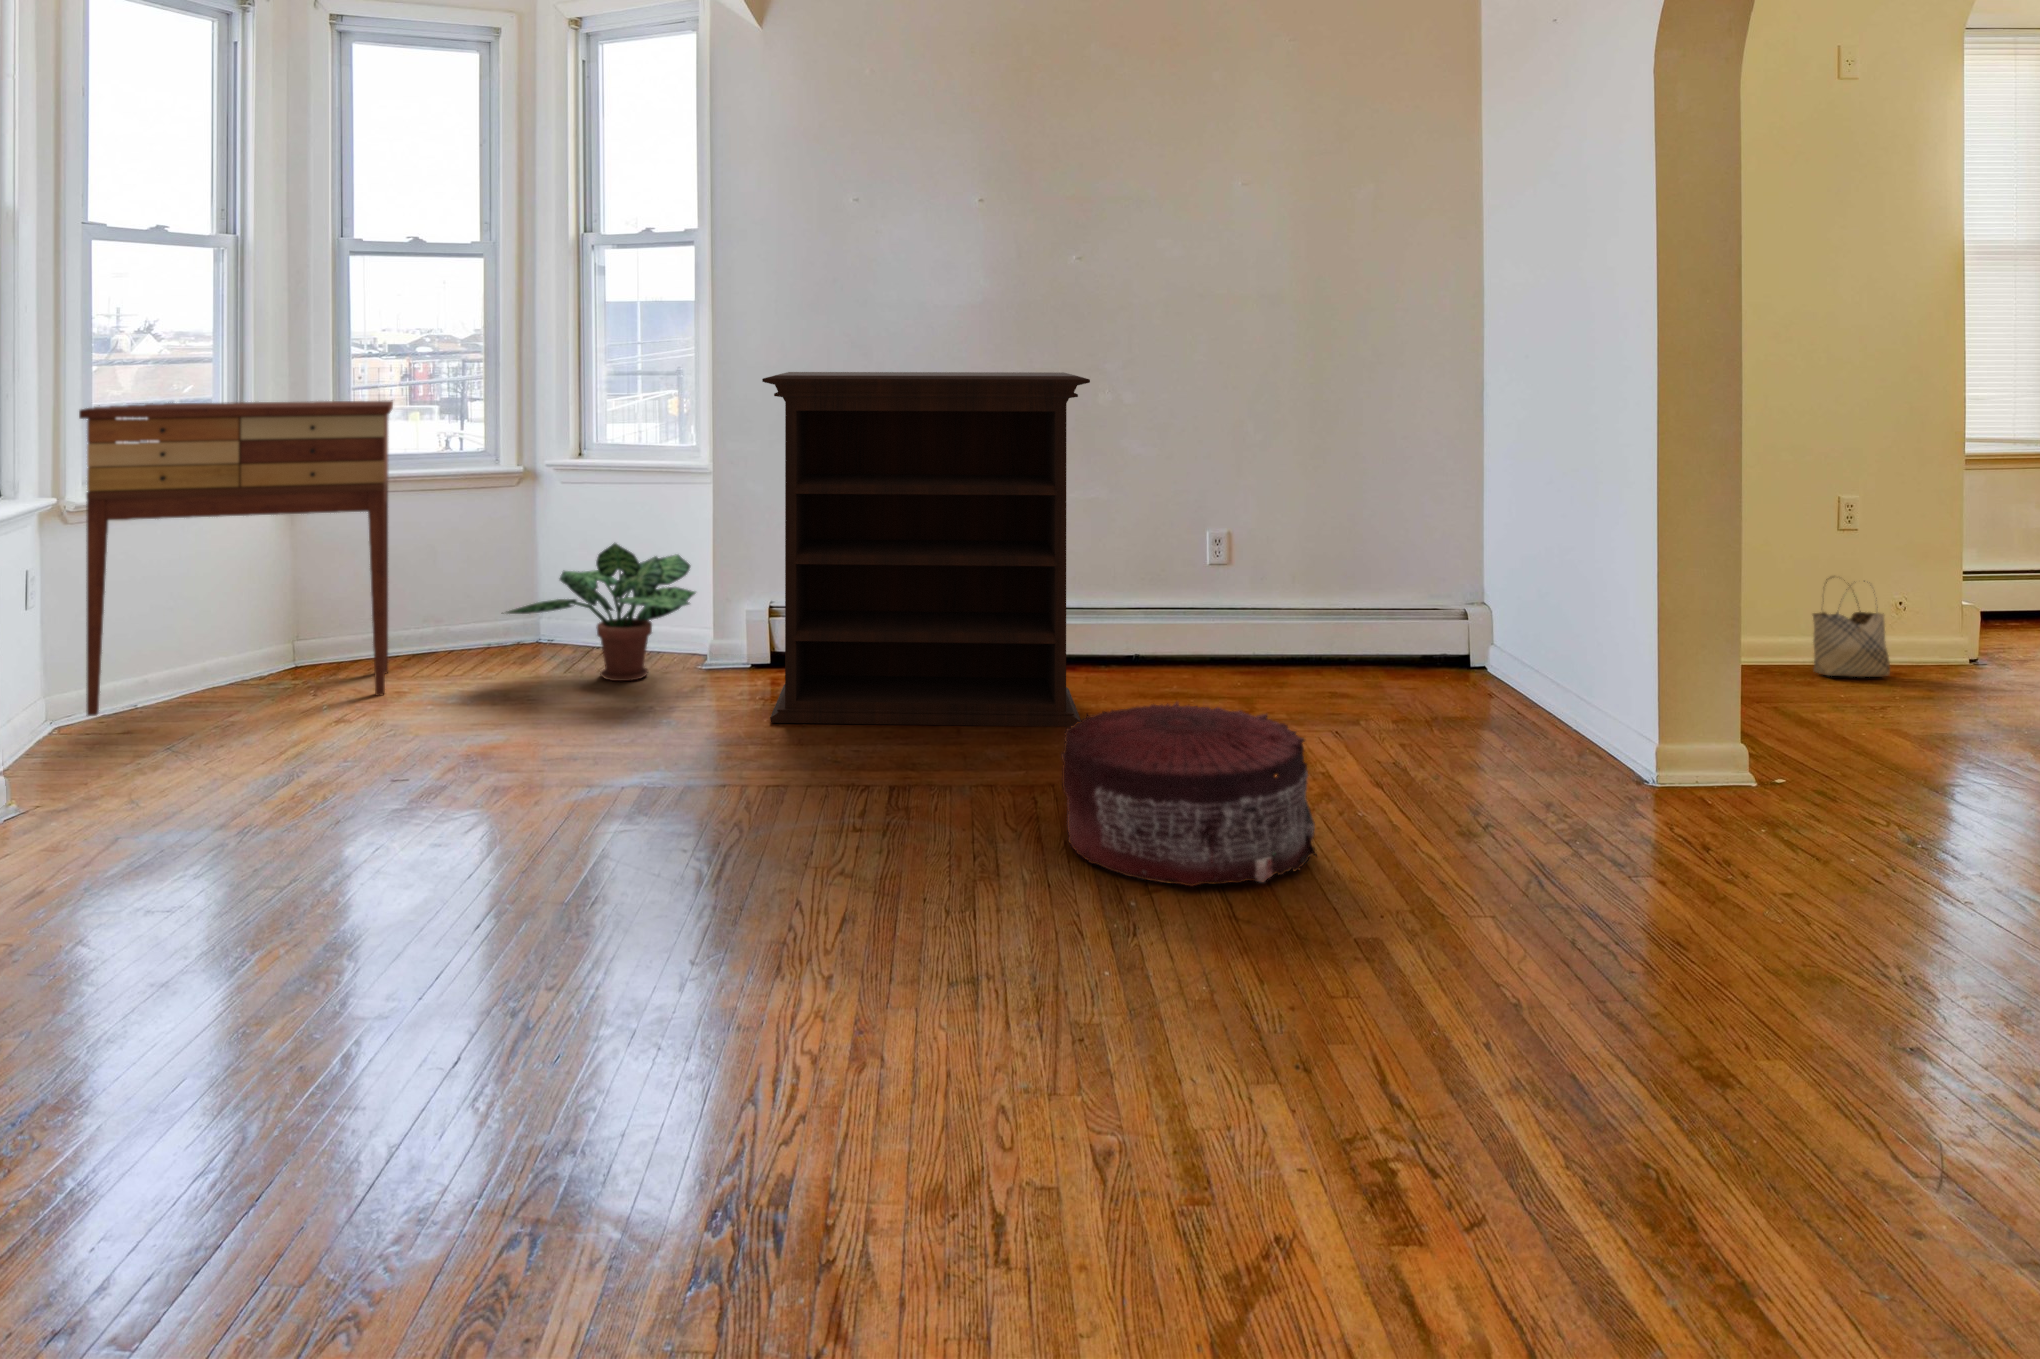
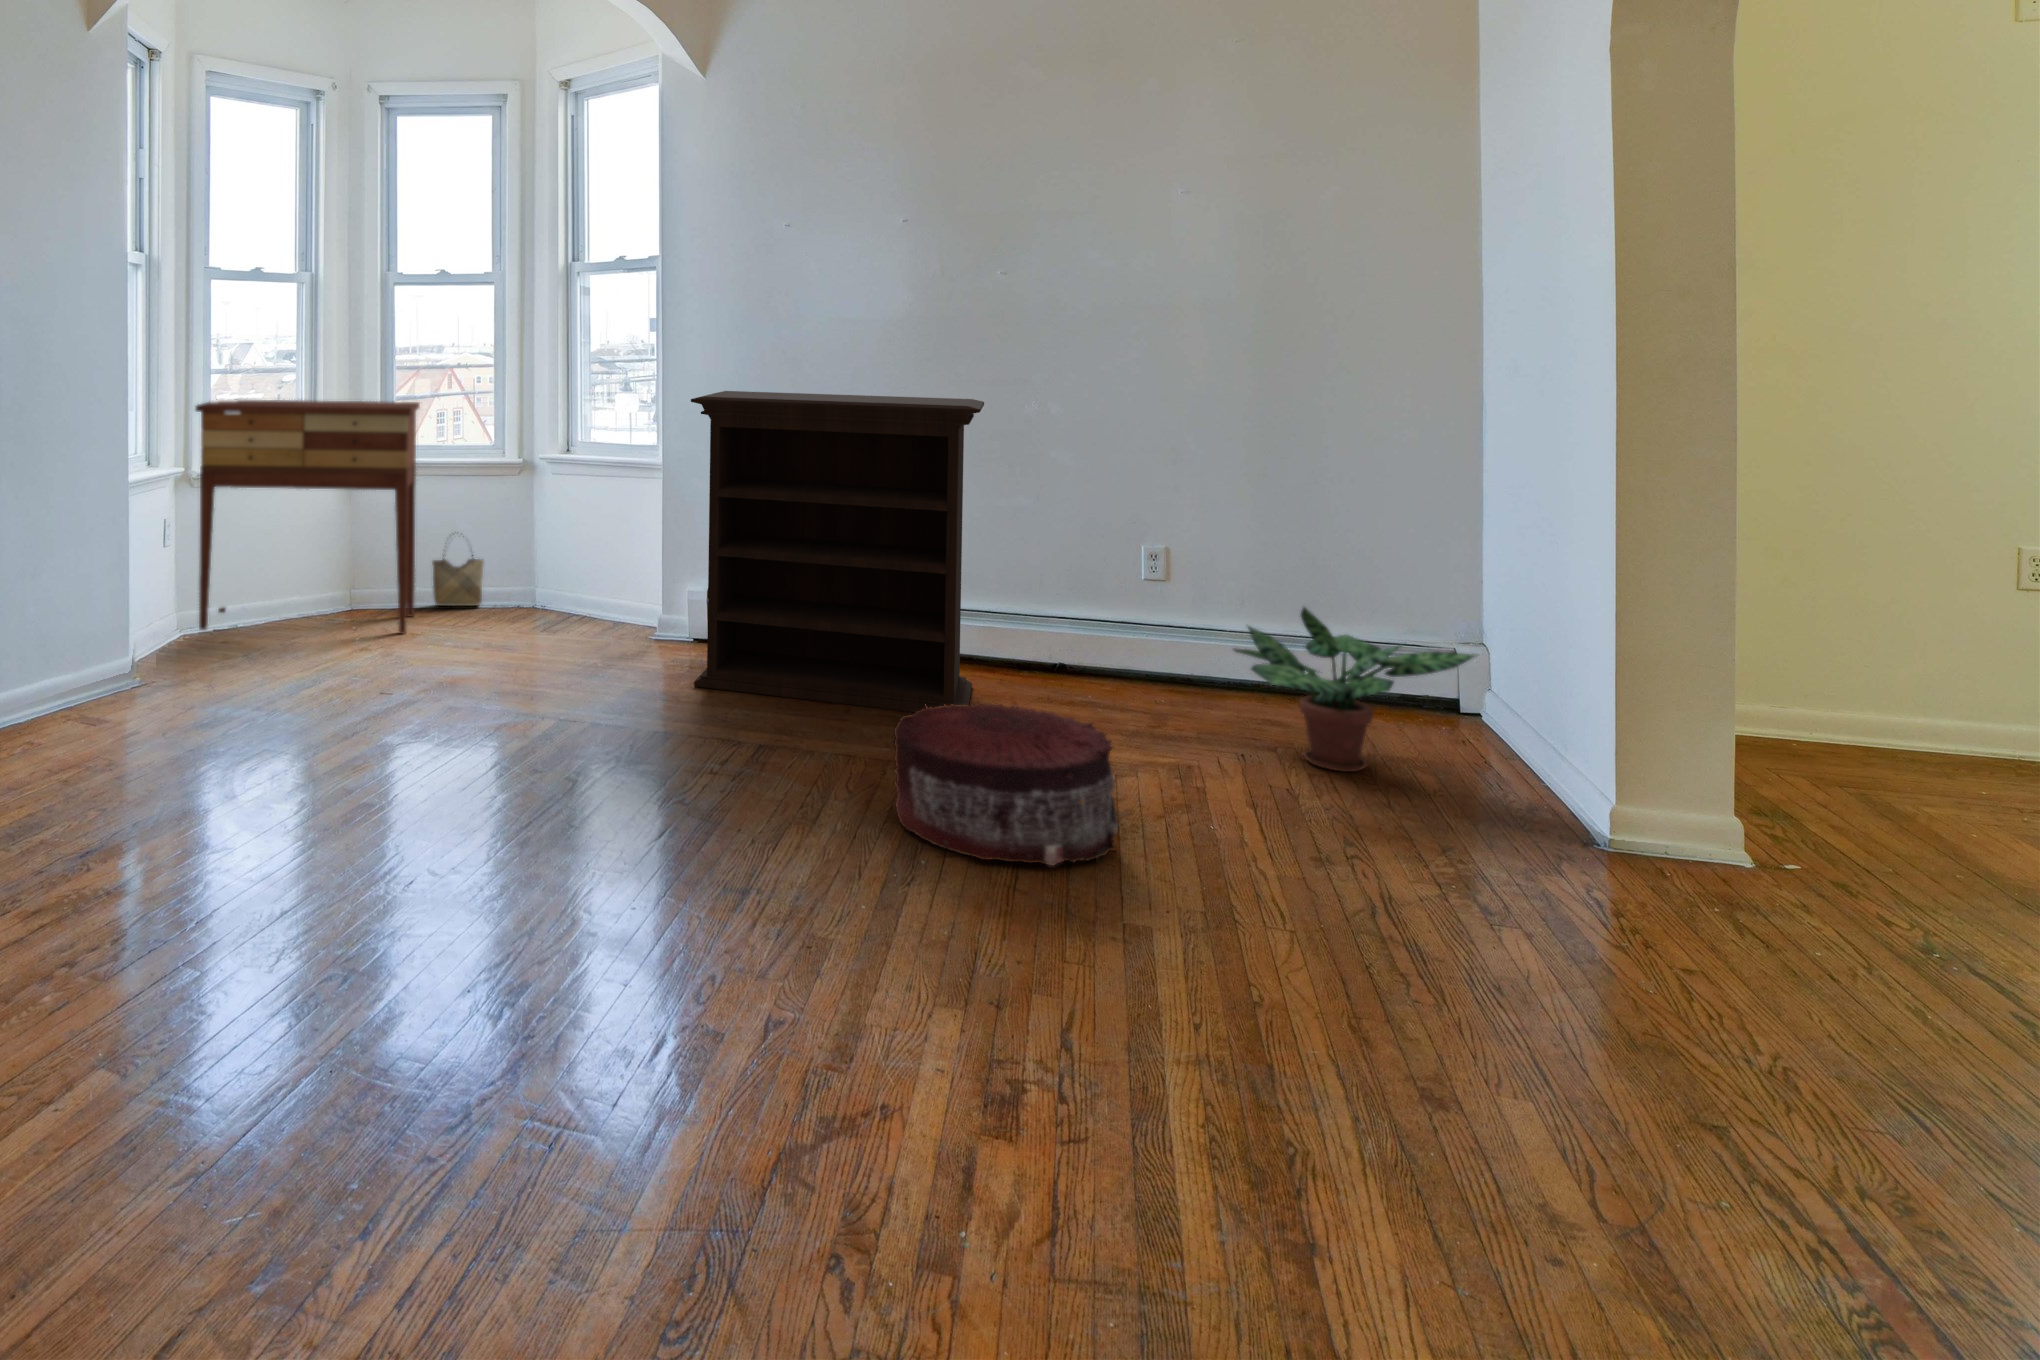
potted plant: present [506,543,695,681] -> present [1234,607,1476,772]
woven basket: present [1812,579,1890,677] -> present [432,533,484,606]

